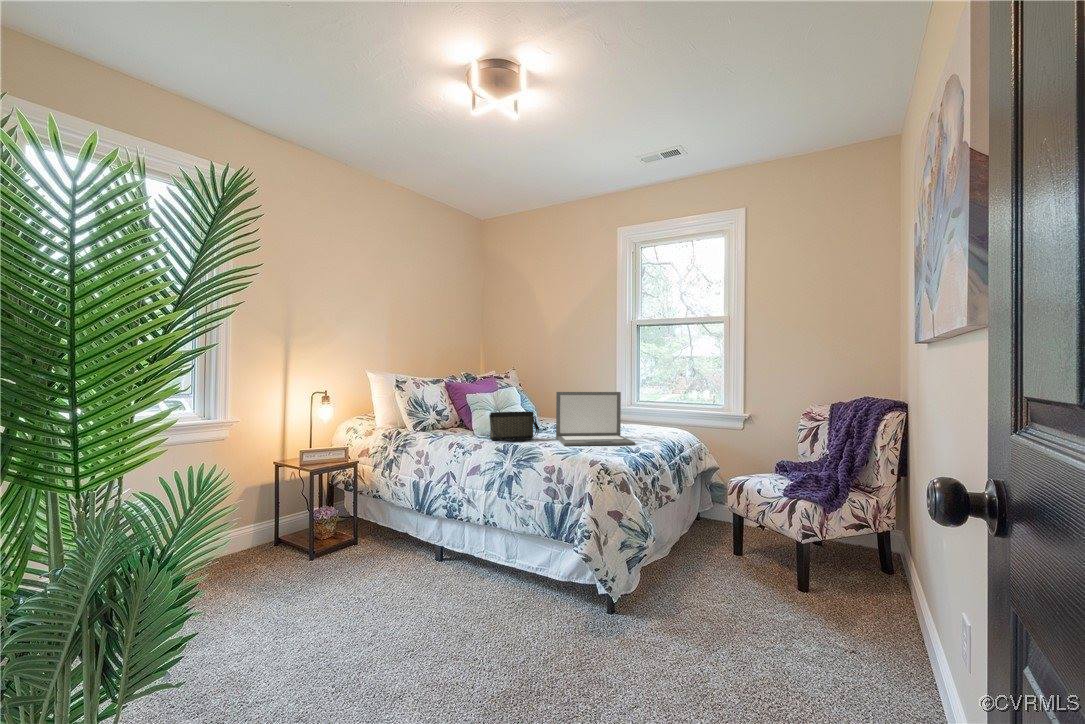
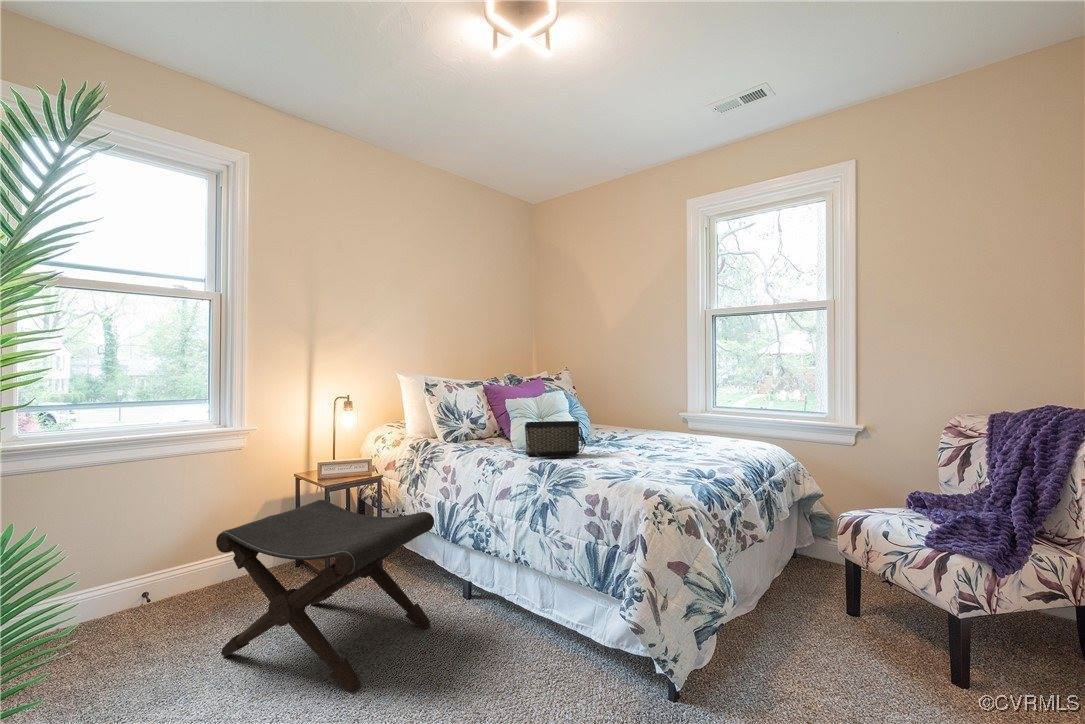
laptop: present [556,392,635,446] -> none [607,397,708,466]
footstool: none [234,481,417,625] -> present [216,500,434,692]

